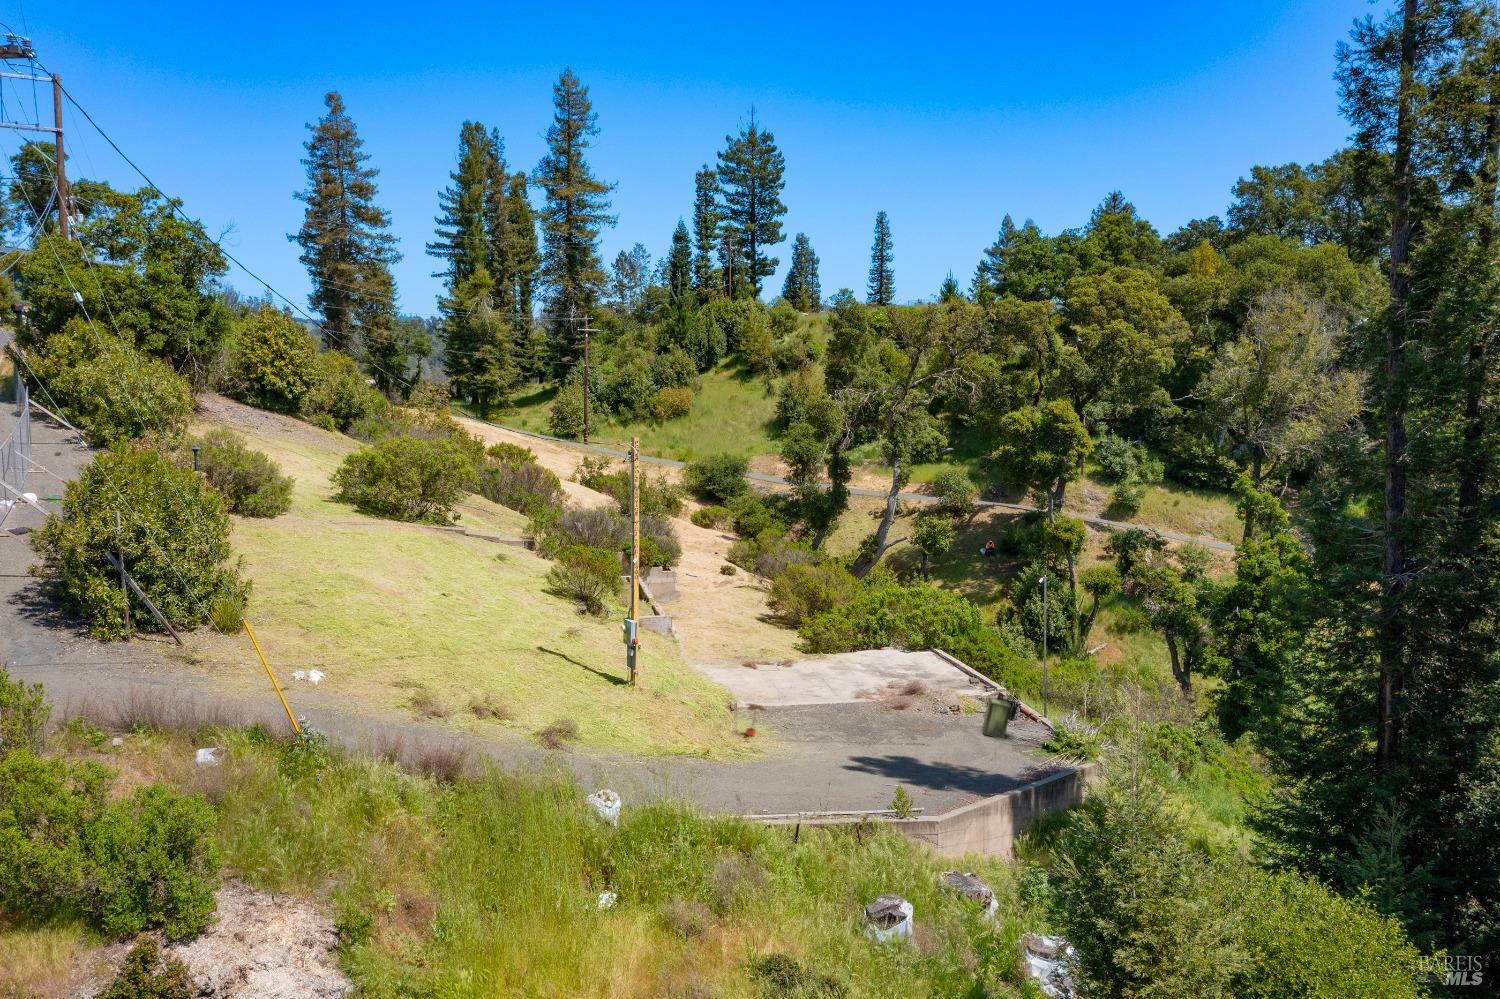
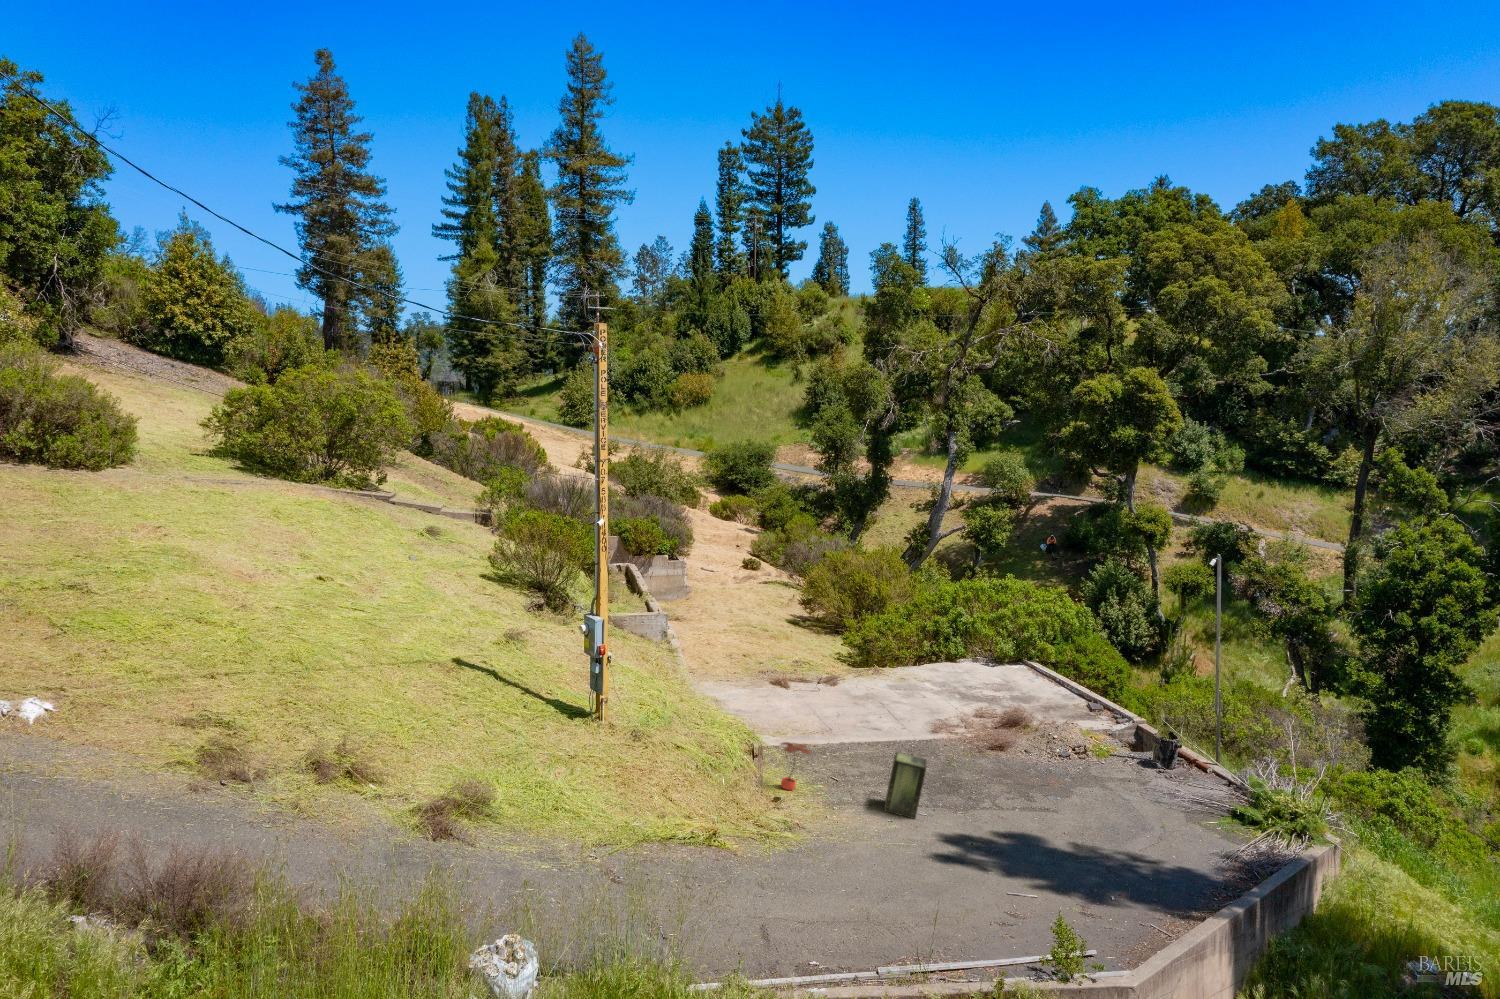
storage box: present [982,698,1011,739] -> present [884,752,927,819]

